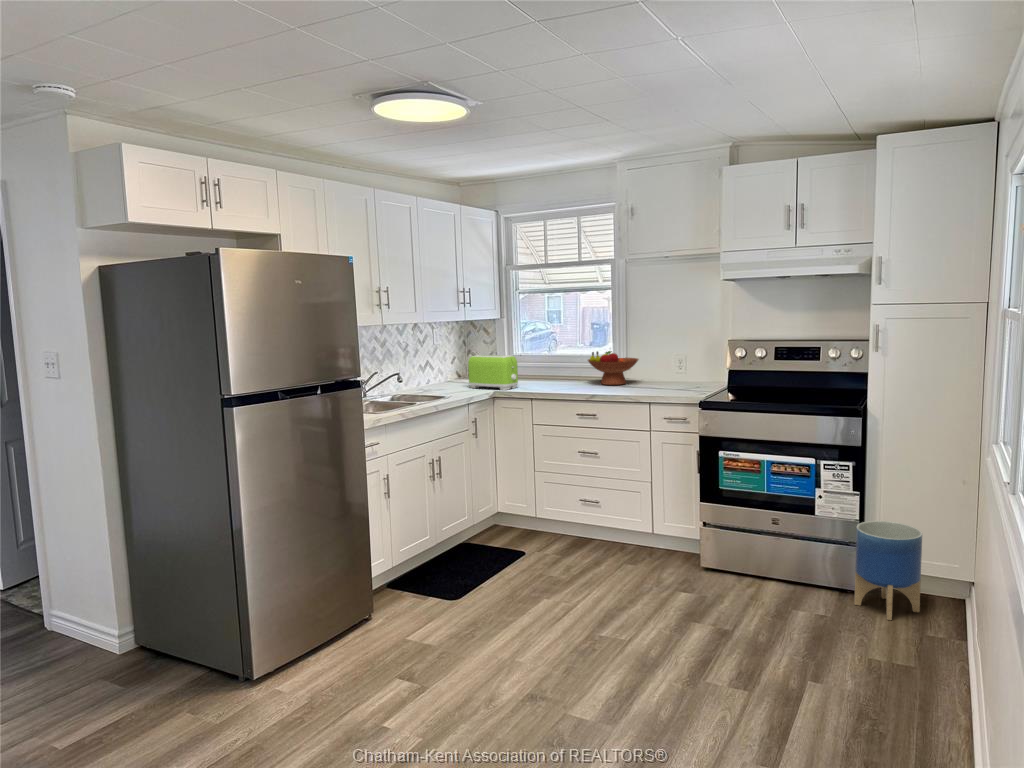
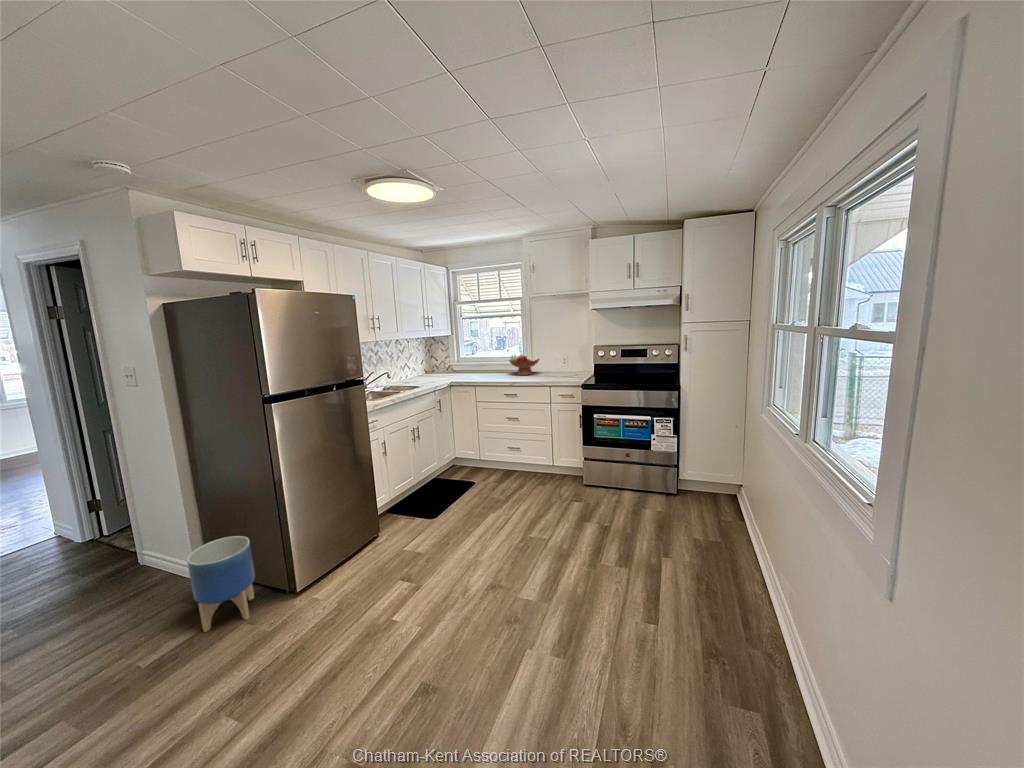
toaster: present [468,355,518,390] -> none [434,359,466,381]
planter: present [854,521,922,620] -> present [187,536,255,632]

